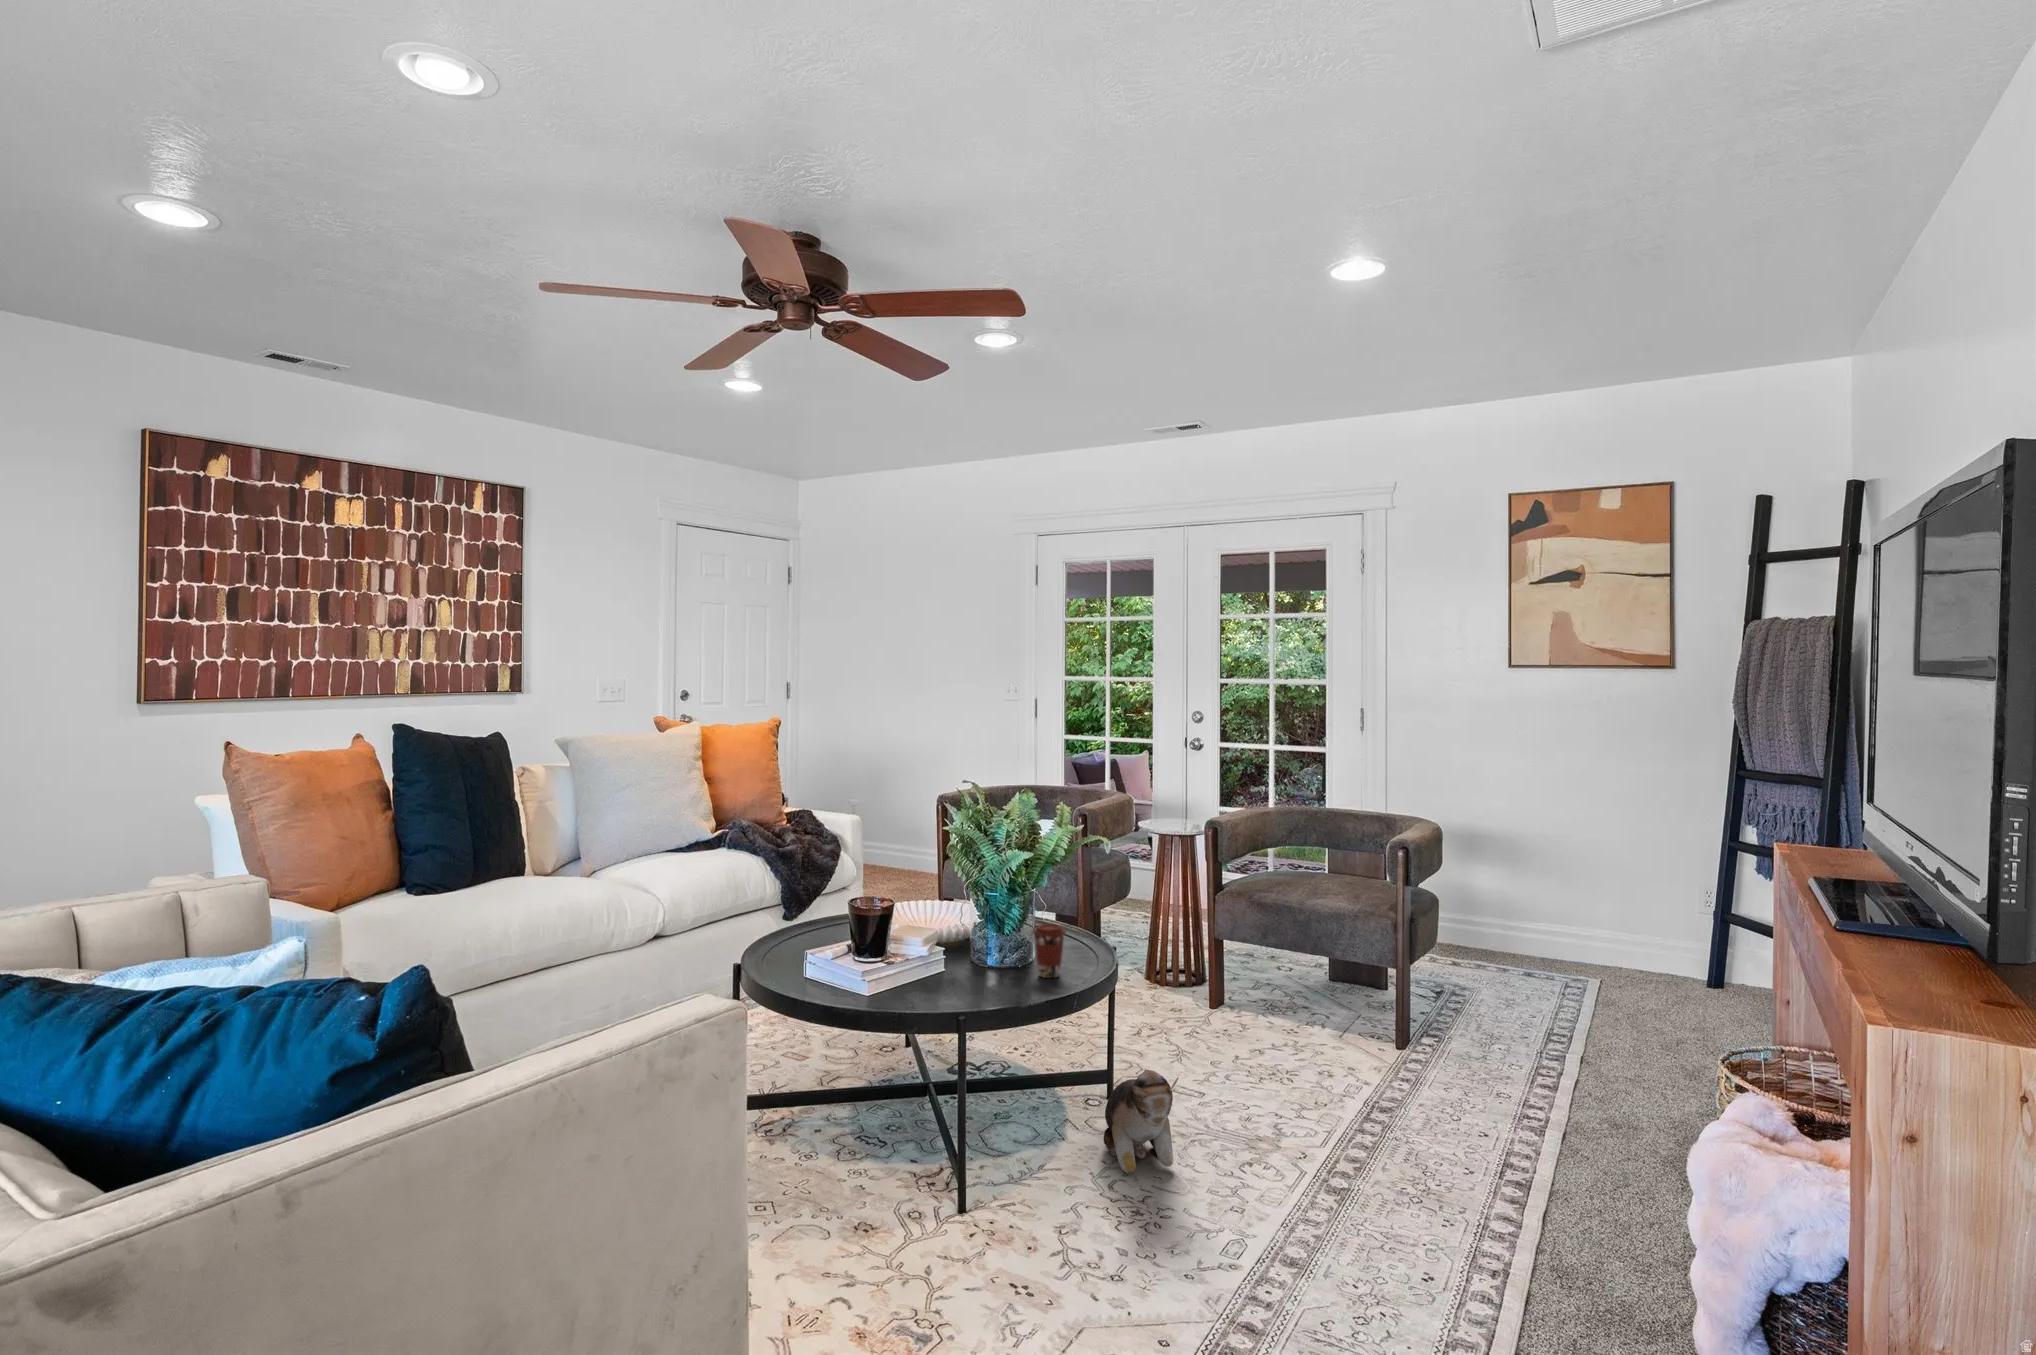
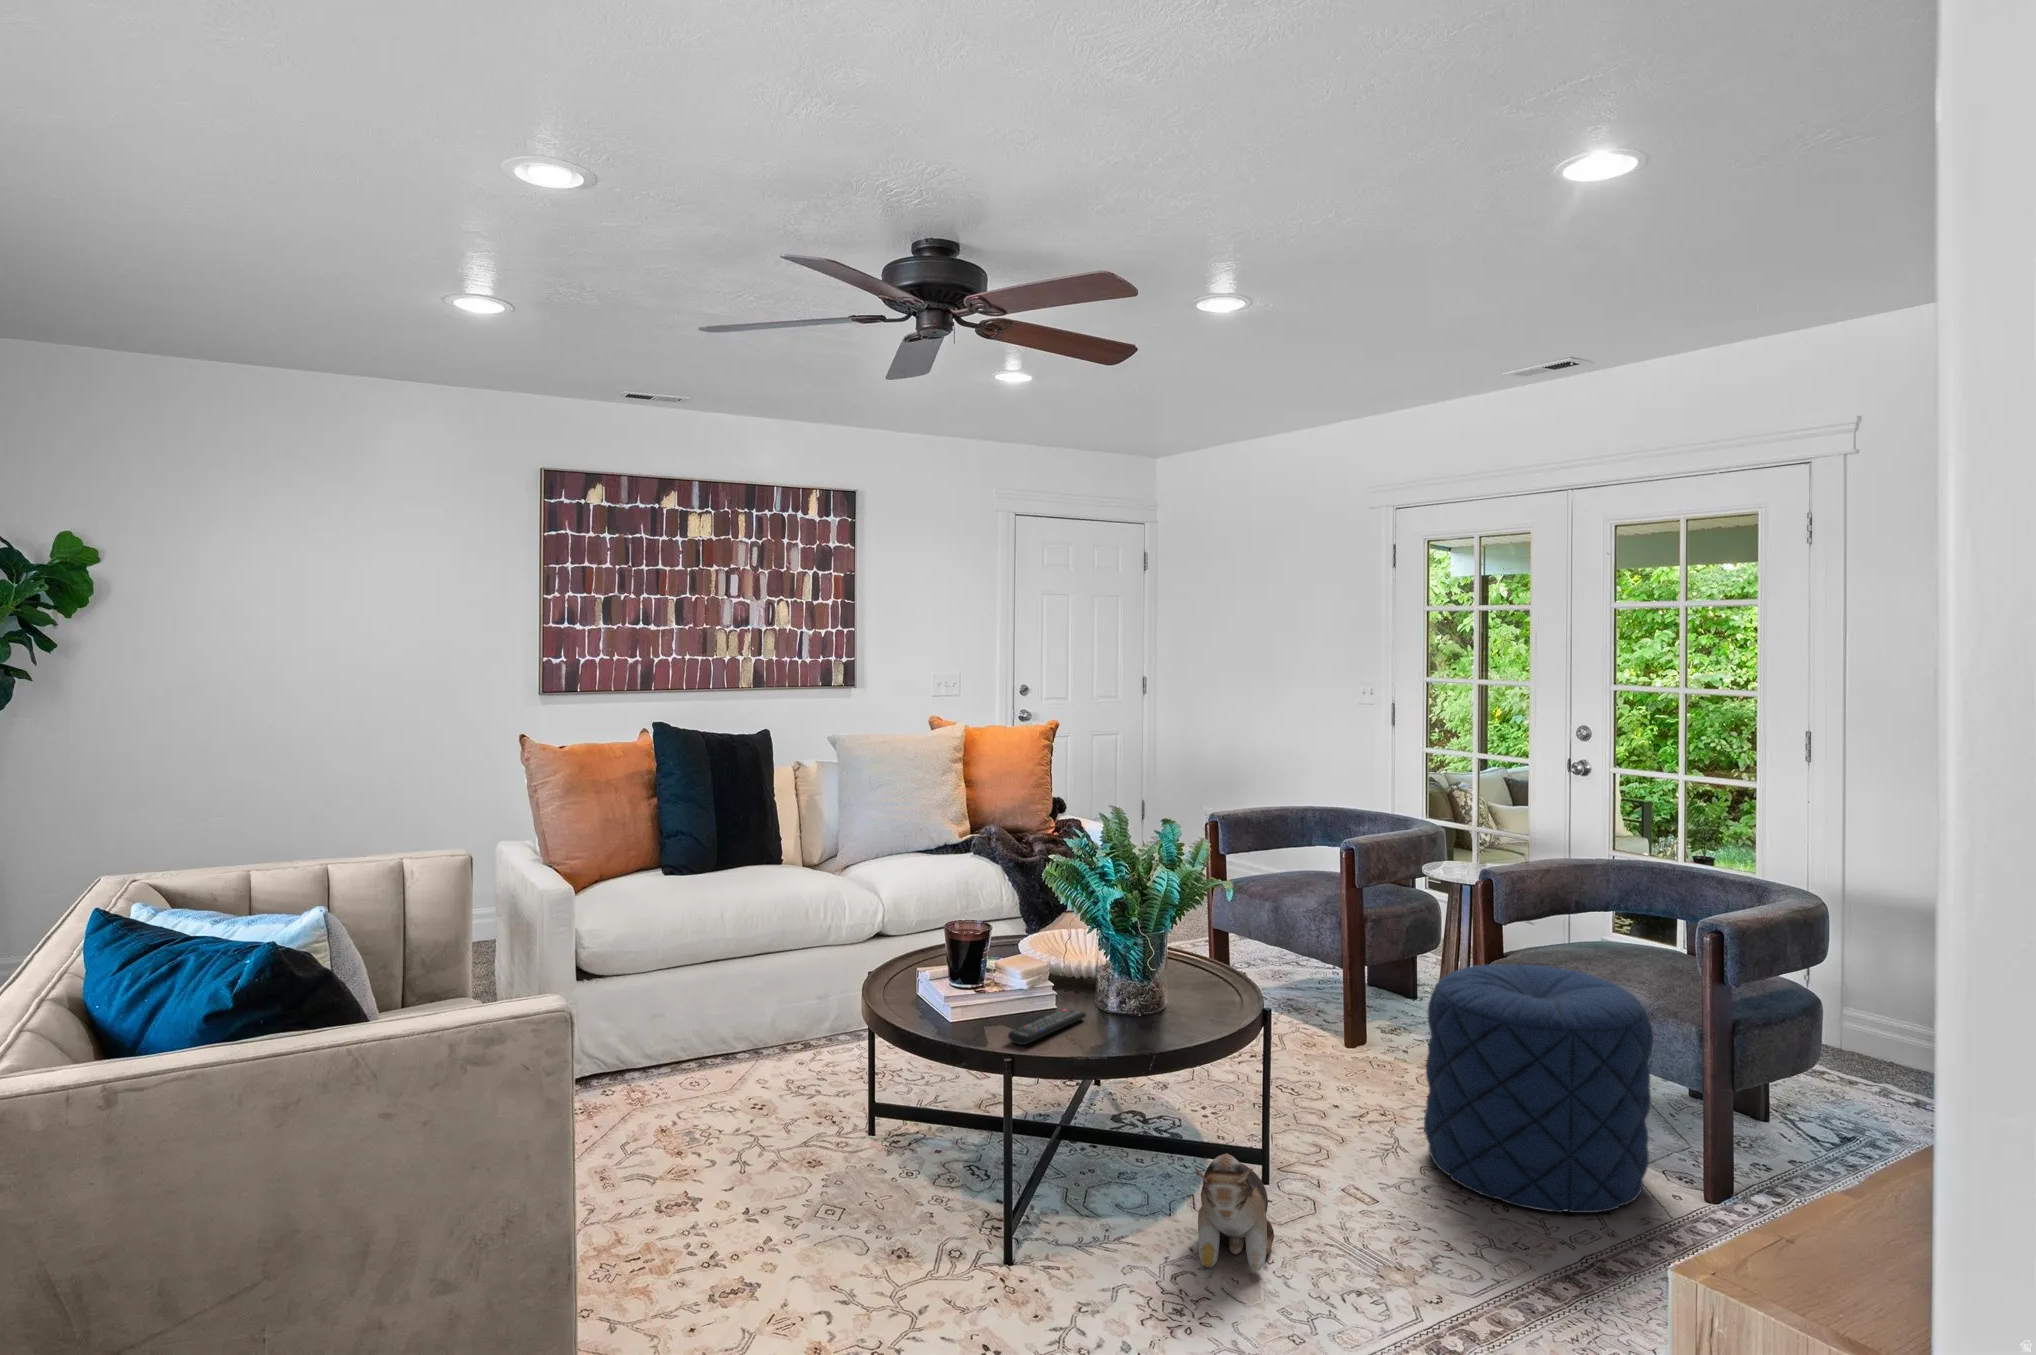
pouf: none [1207,891,1374,1080] -> present [1424,964,1653,1213]
coffee cup: present [1032,924,1066,978] -> none [1135,972,1173,1033]
remote control: none [940,969,984,1004] -> present [1008,1008,1086,1045]

